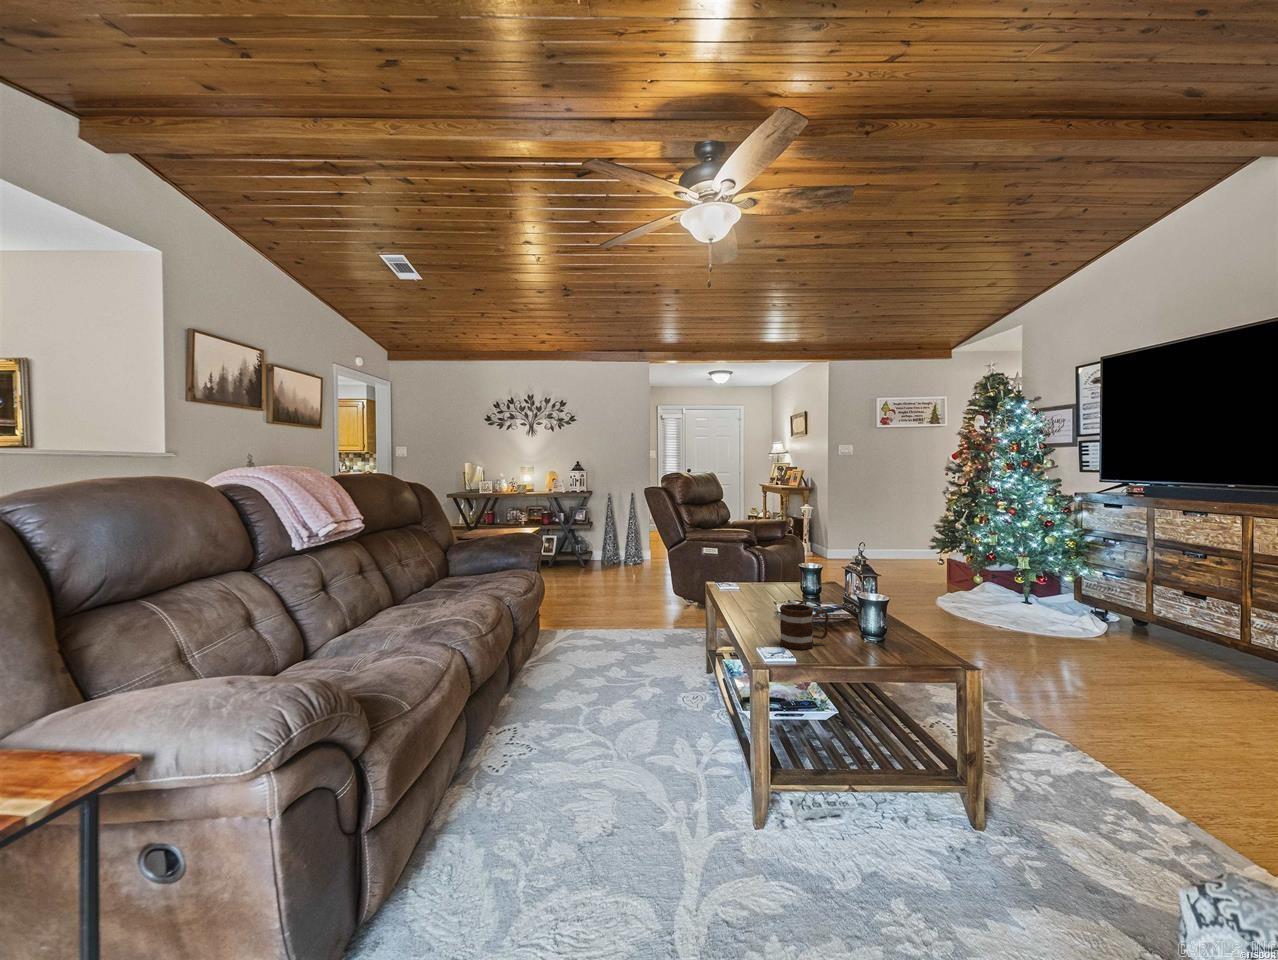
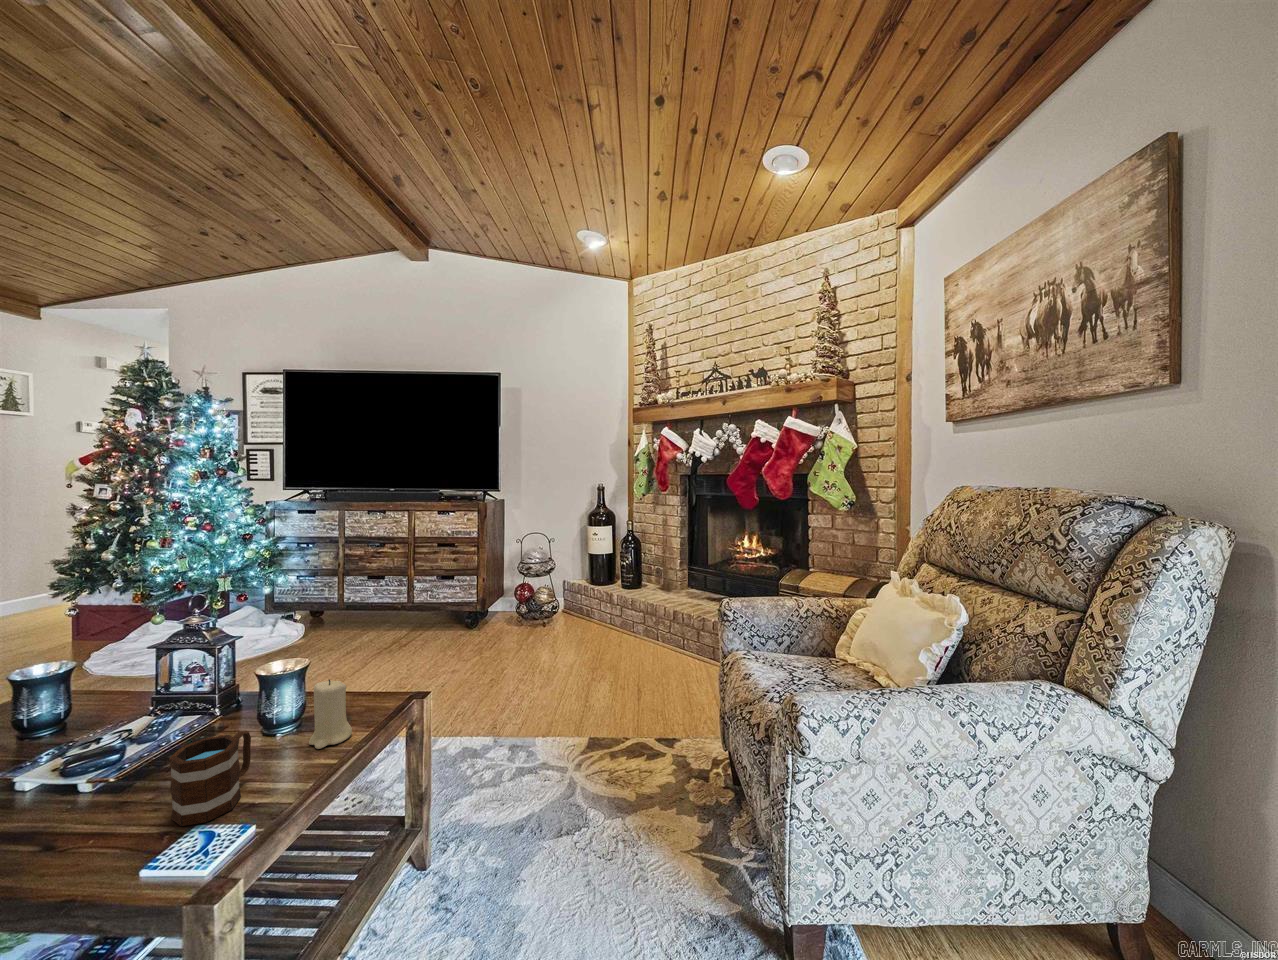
candle: none [874,603,905,655] -> present [309,680,352,749]

